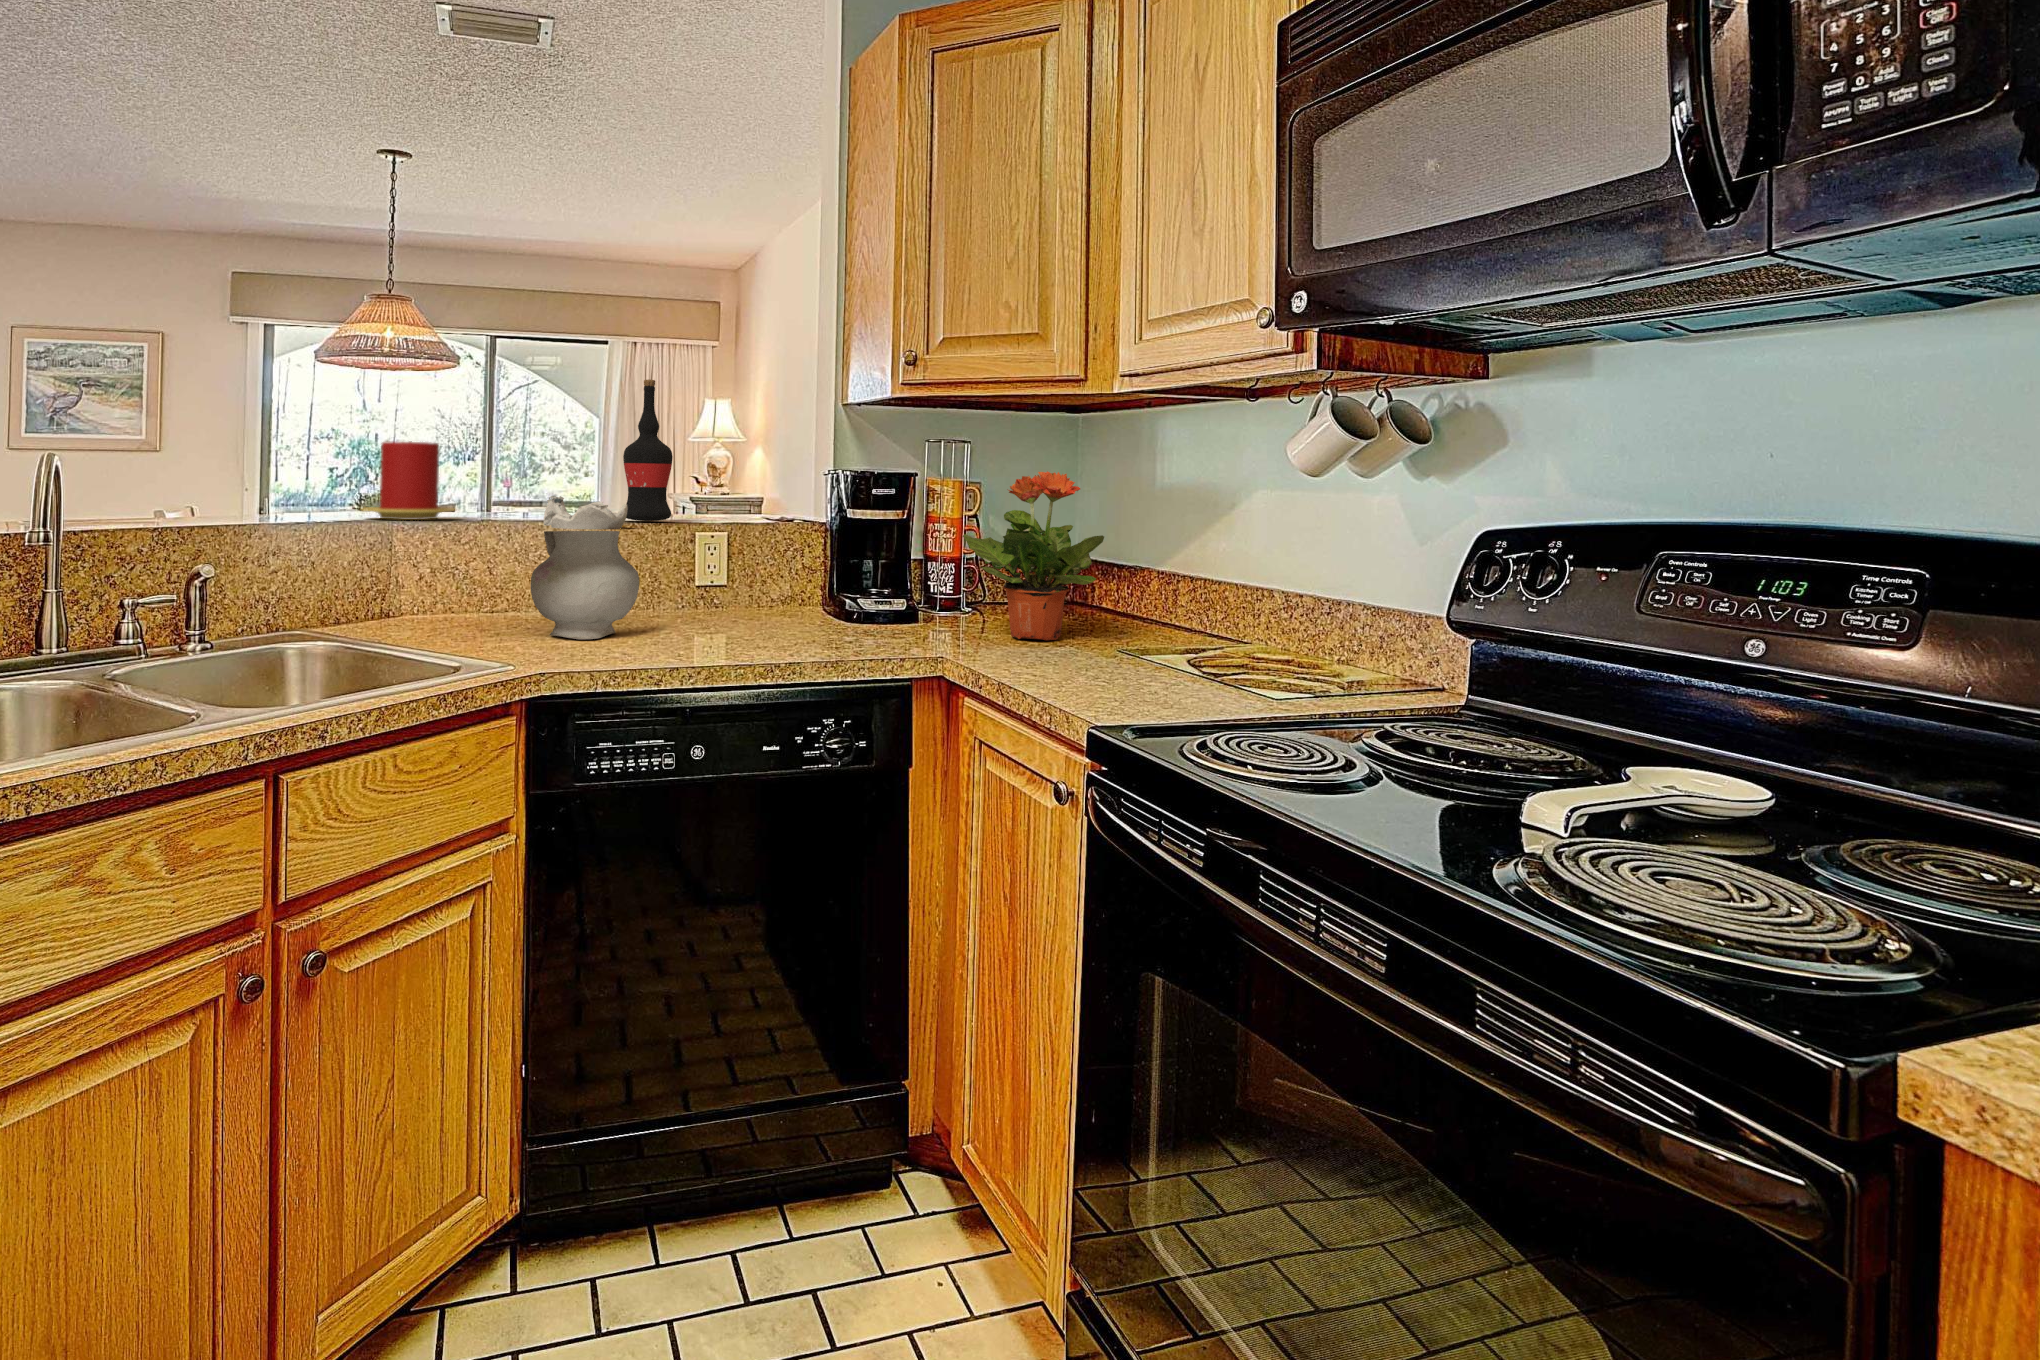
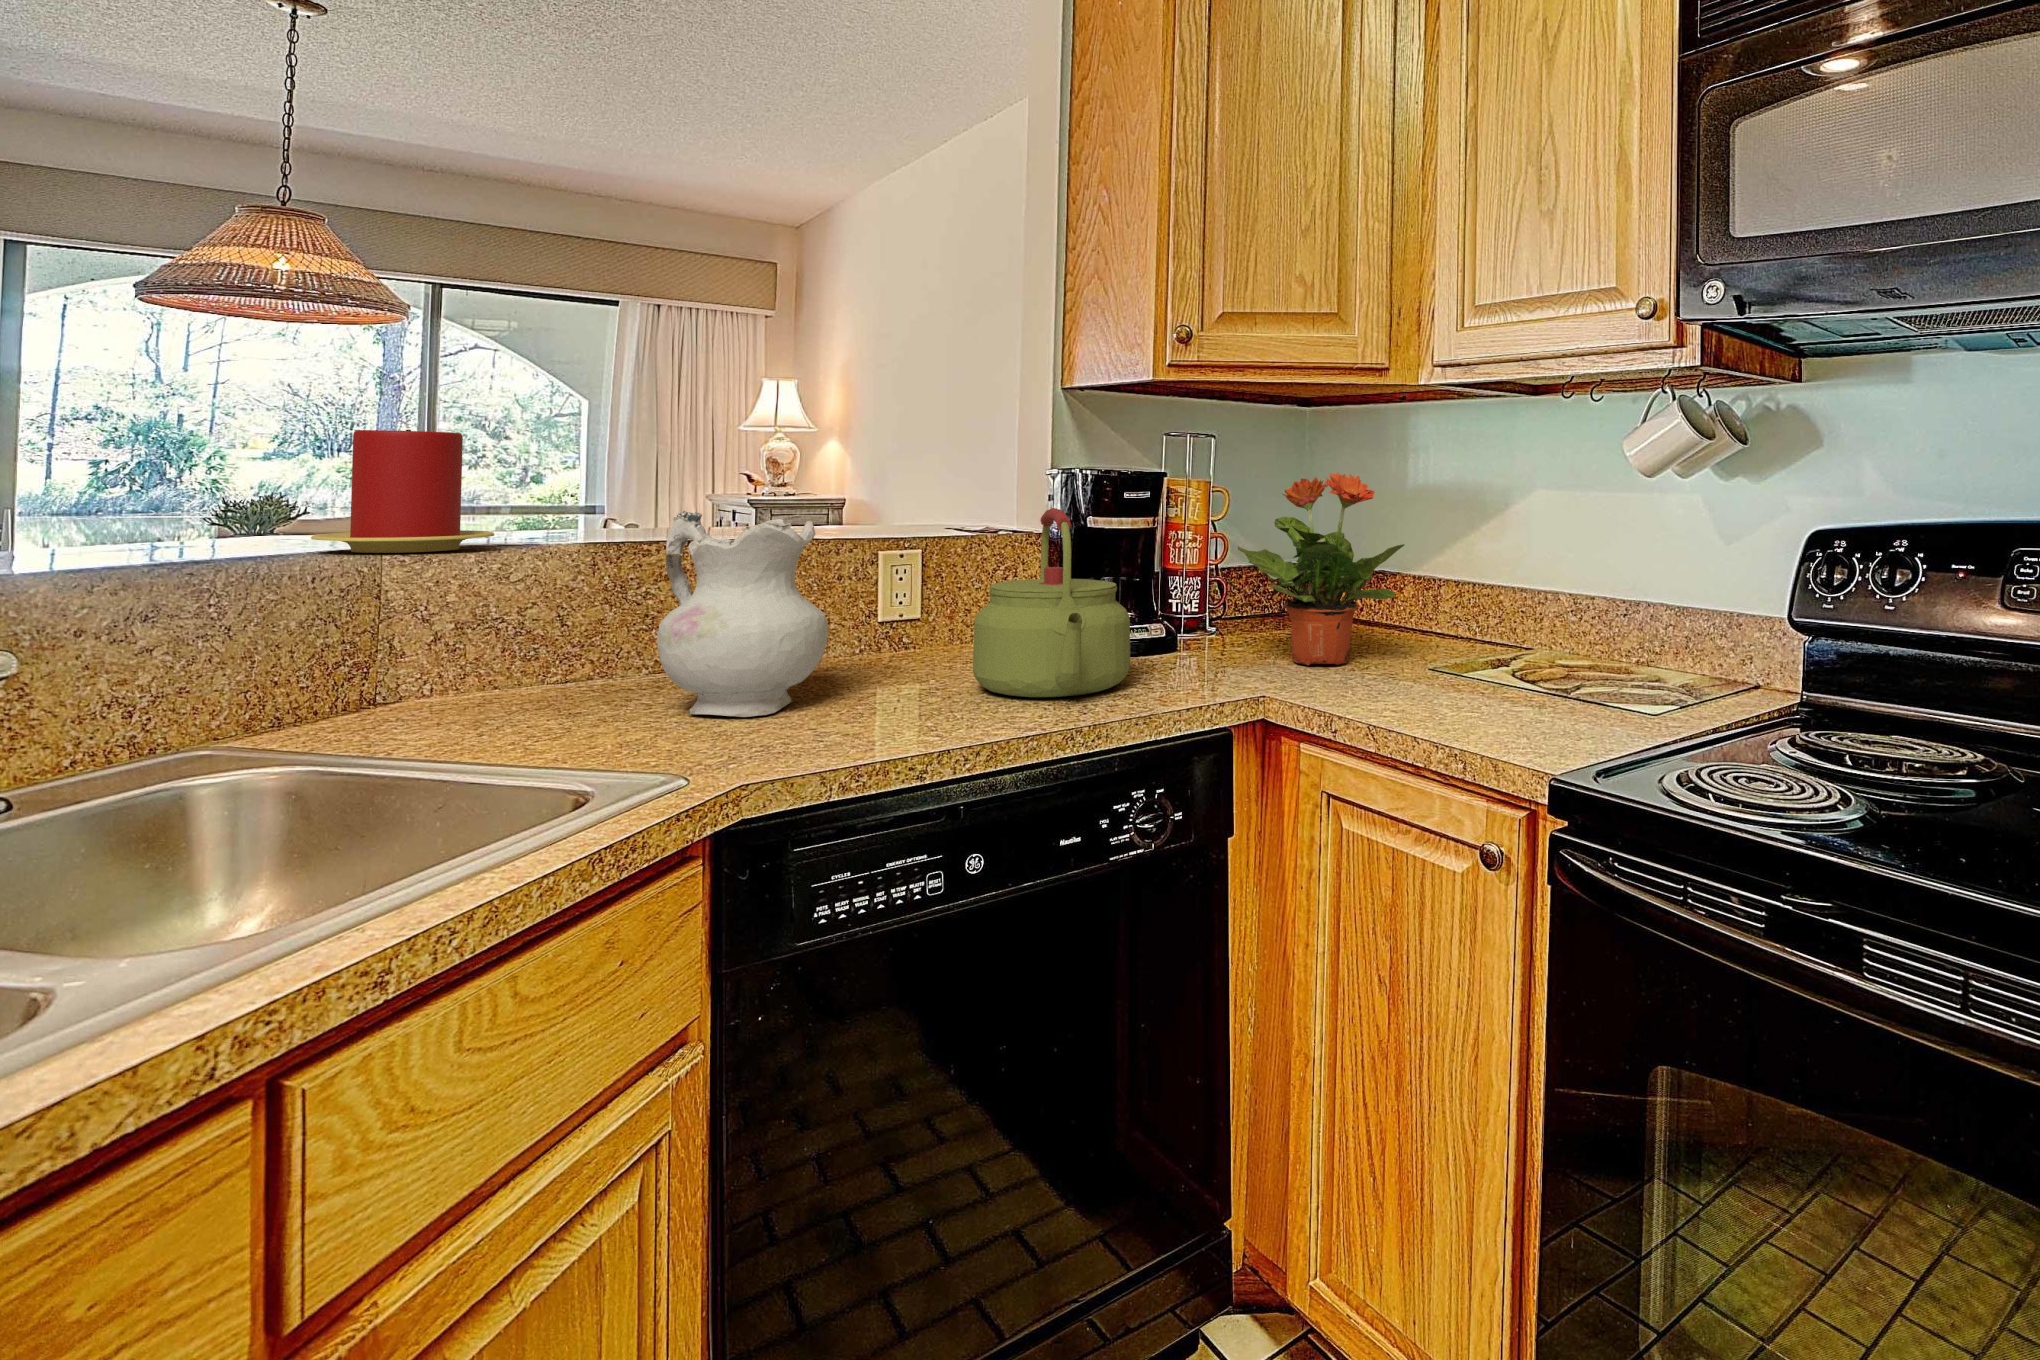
wine bottle: present [623,380,673,521] -> none [755,351,830,540]
kettle: none [738,498,858,644] -> present [973,508,1130,697]

